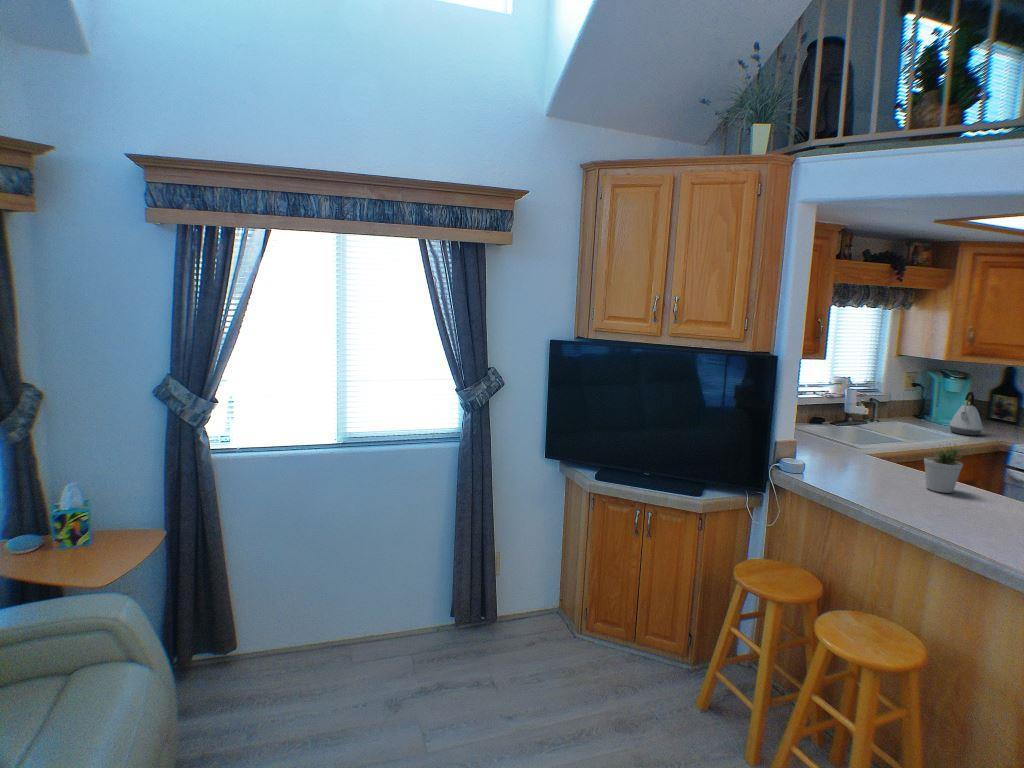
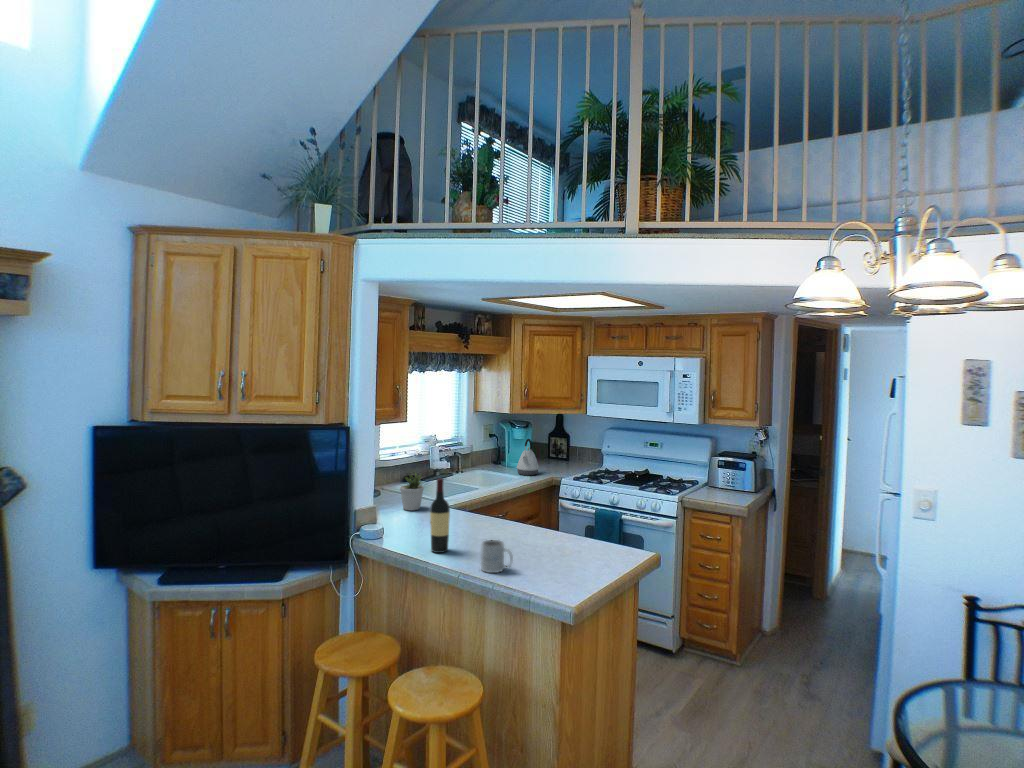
wine bottle: none [867,416,895,497] -> present [430,478,450,553]
potted plant: present [924,445,963,493] -> present [400,474,424,510]
mug: none [939,491,987,528] -> present [481,540,513,573]

